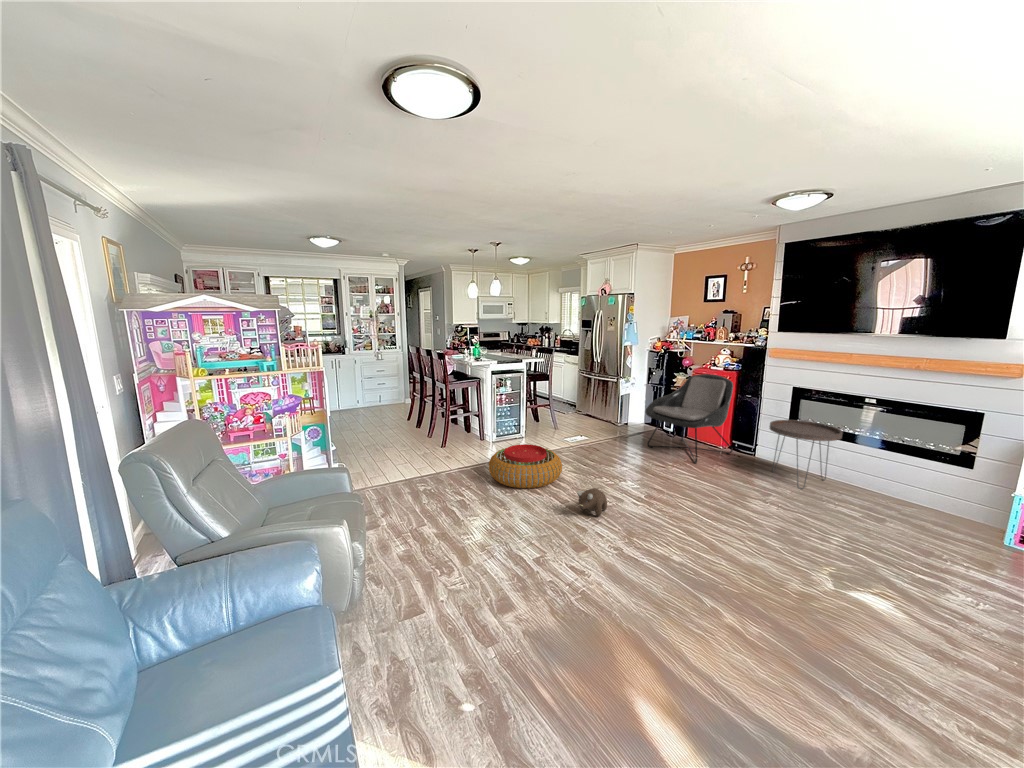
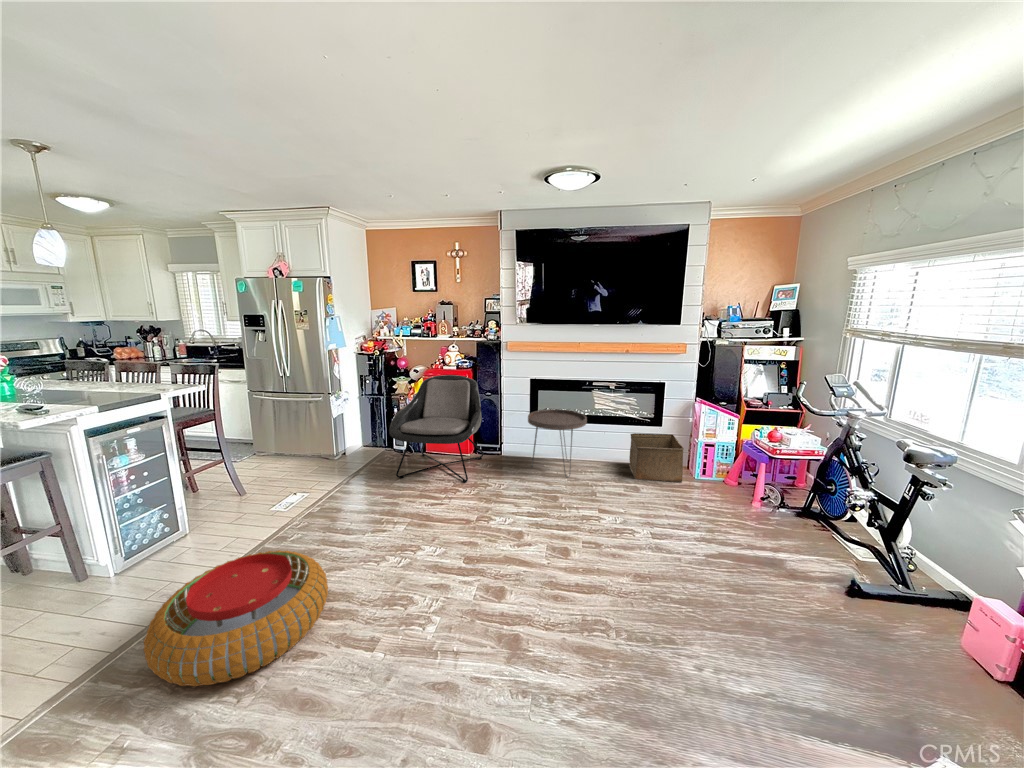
storage bin: none [888,468,985,539] -> present [629,433,684,482]
plush toy: present [577,488,607,517] -> none [409,594,456,652]

